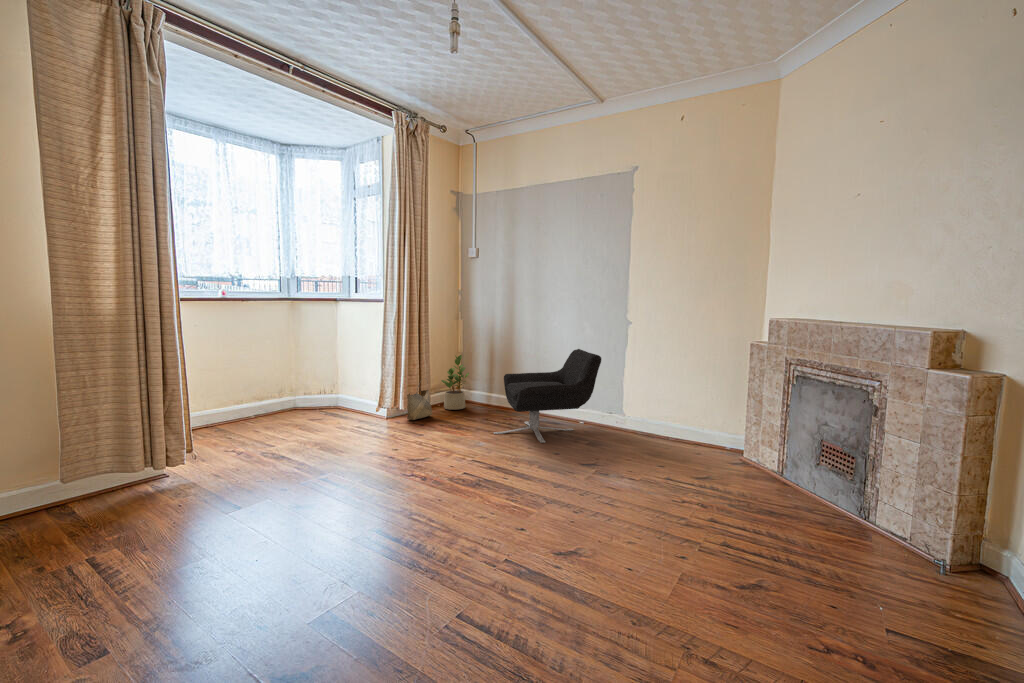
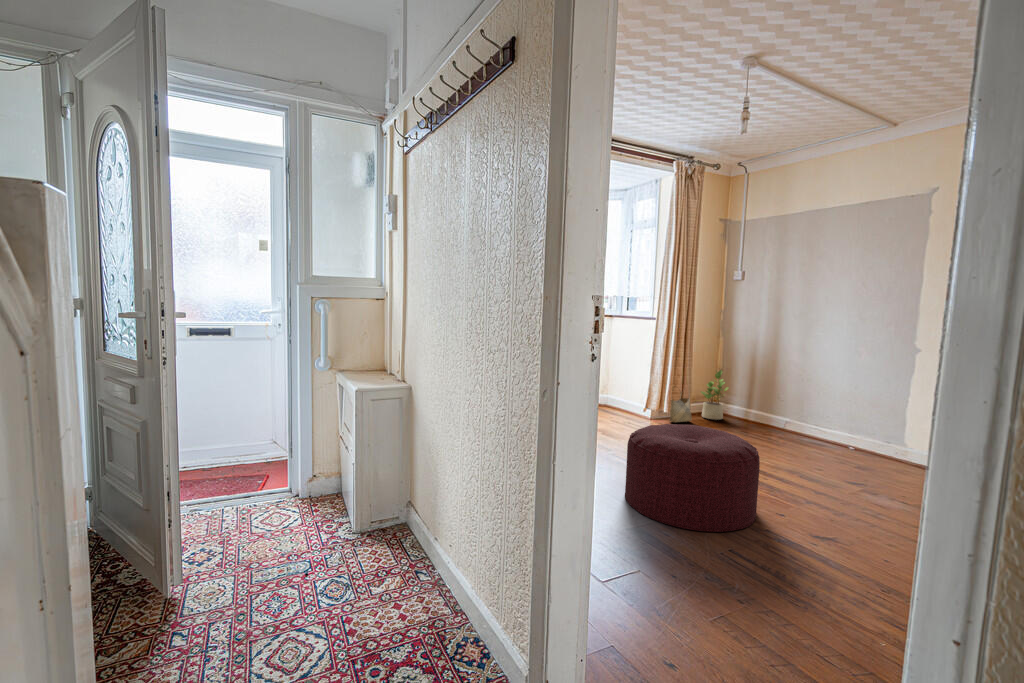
lounge chair: present [494,349,601,443] -> none [753,374,879,459]
ottoman: none [317,432,494,596] -> present [625,424,760,532]

